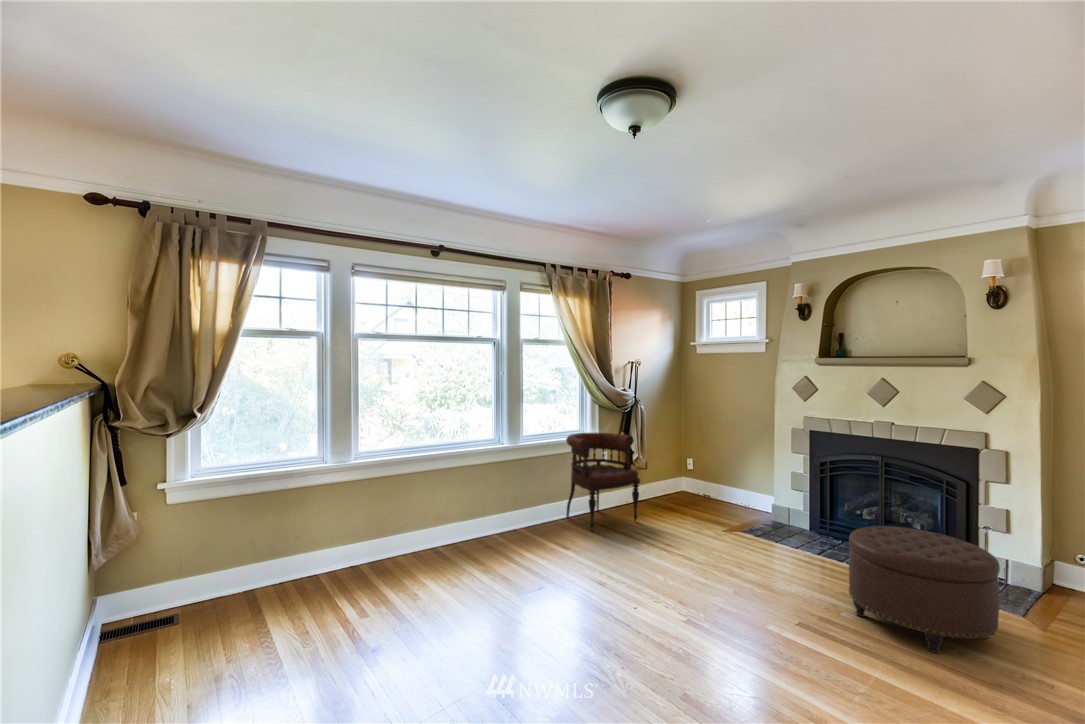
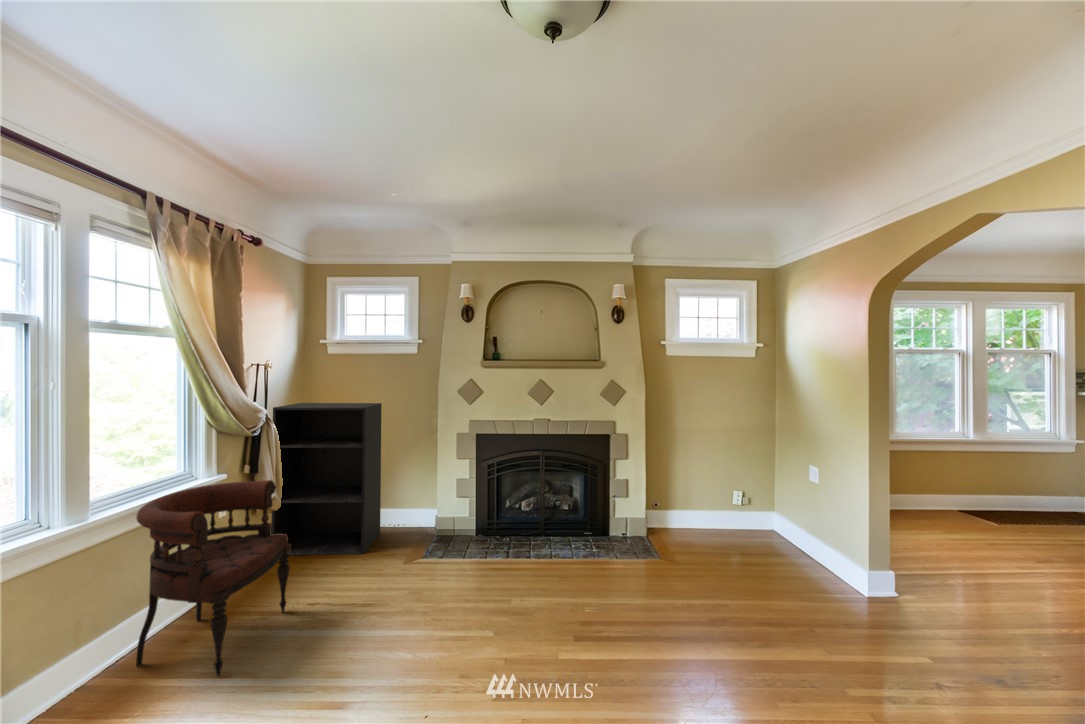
bookshelf: none [650,392,730,513] -> present [271,403,382,555]
ottoman: present [849,526,1000,653] -> none [594,519,708,639]

